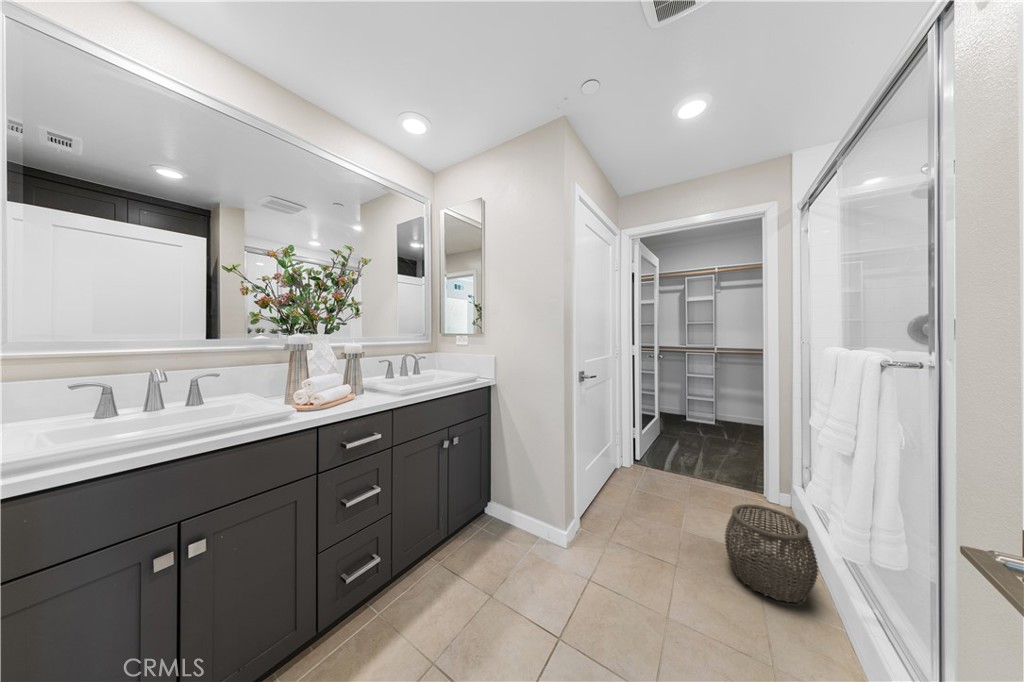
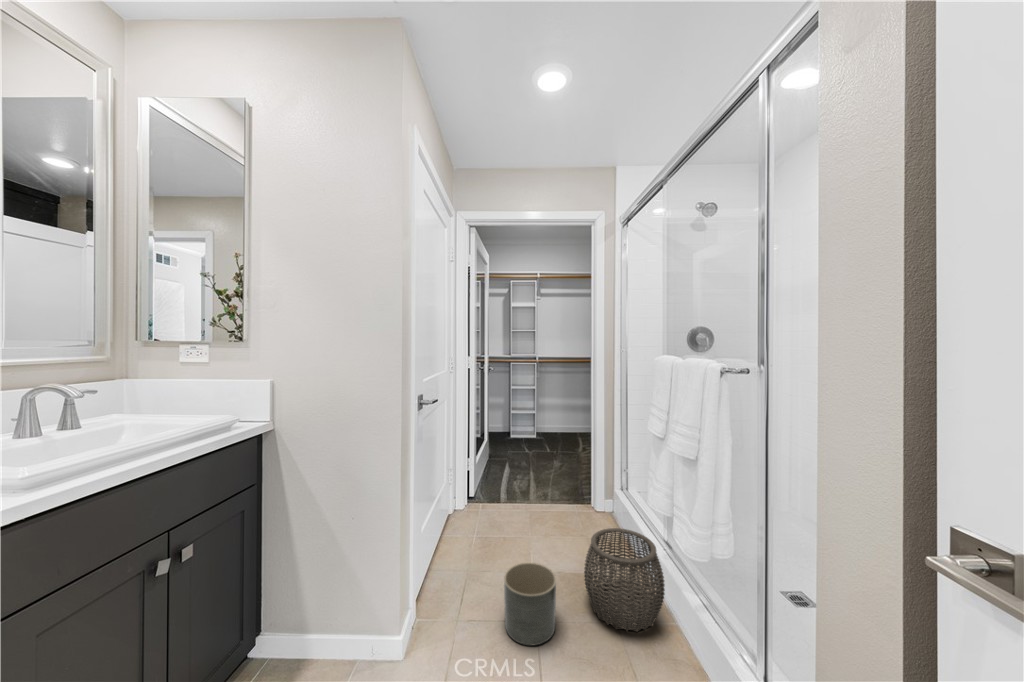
planter: none [645,510,691,573] -> present [504,563,556,645]

